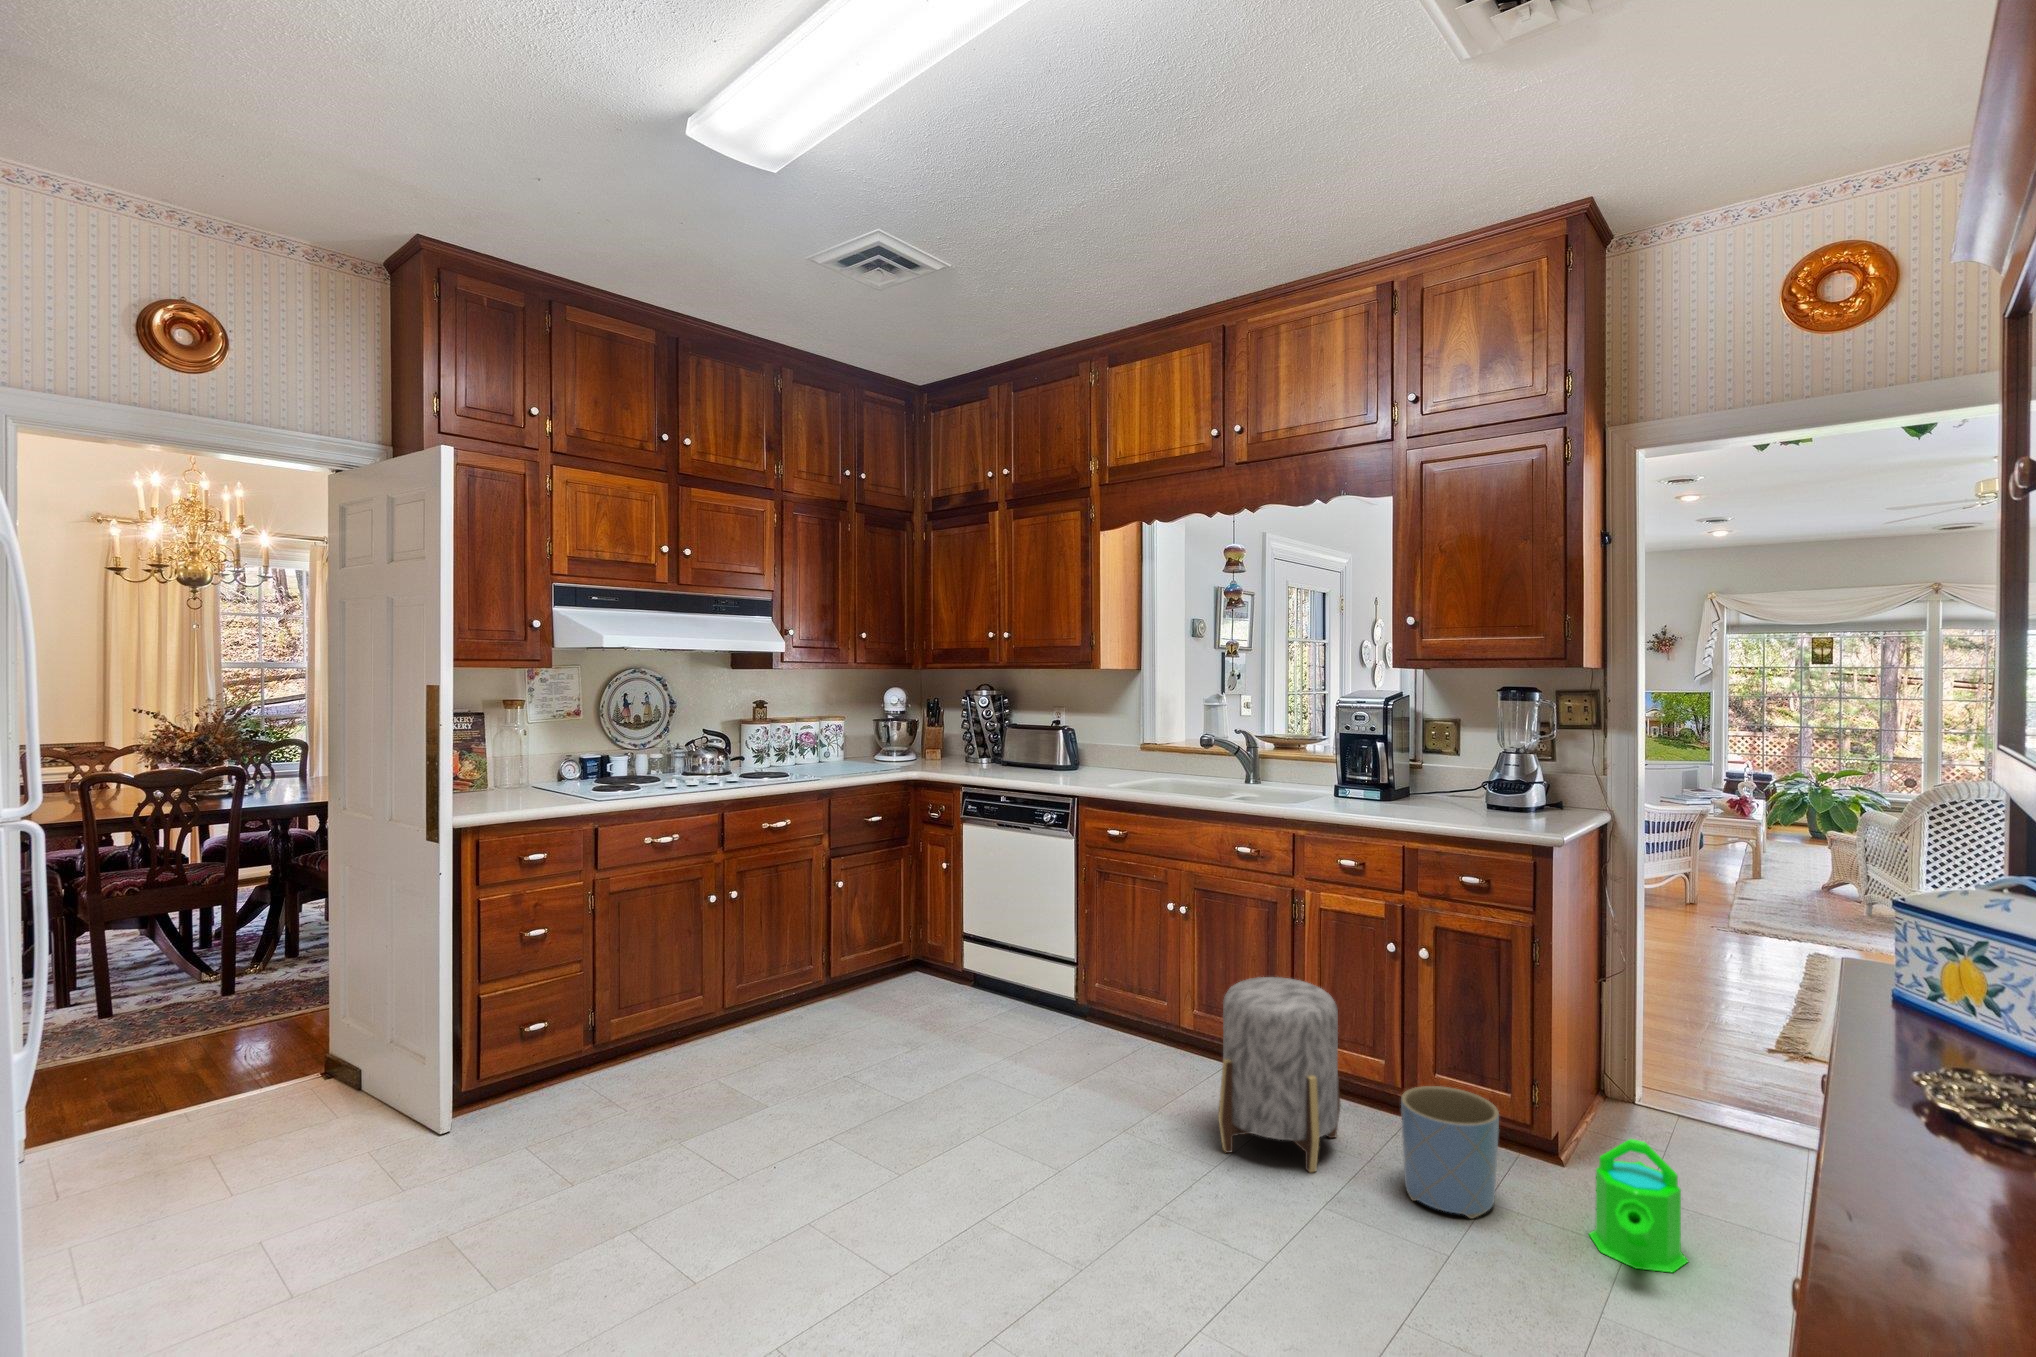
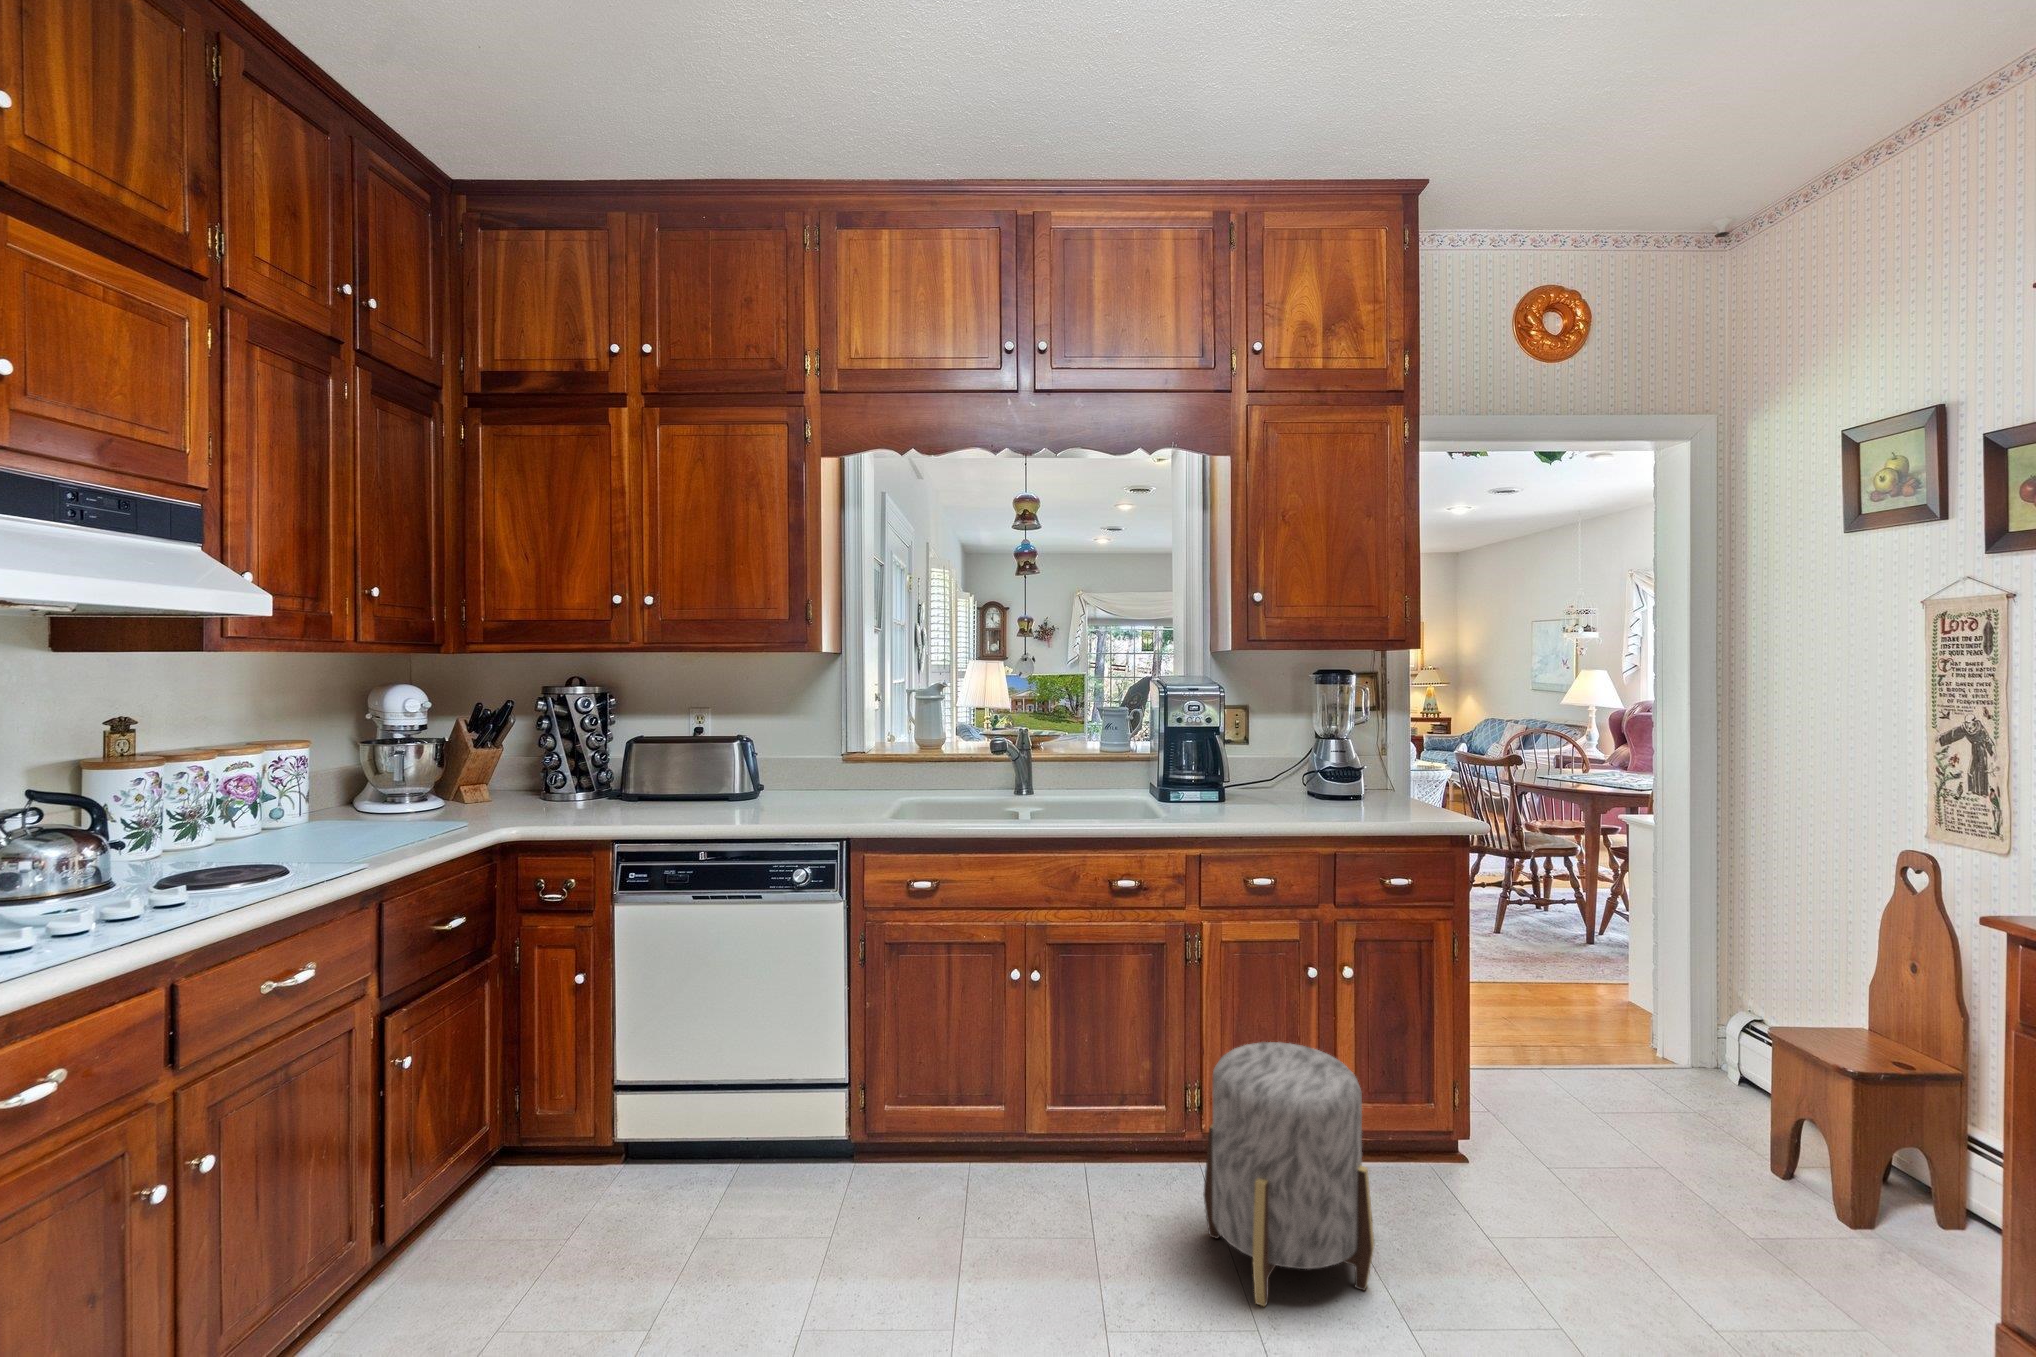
planter: present [1401,1086,1499,1219] -> none [1436,1125,1552,1280]
watering can: present [1589,1139,1688,1273] -> none [1606,1130,1742,1267]

